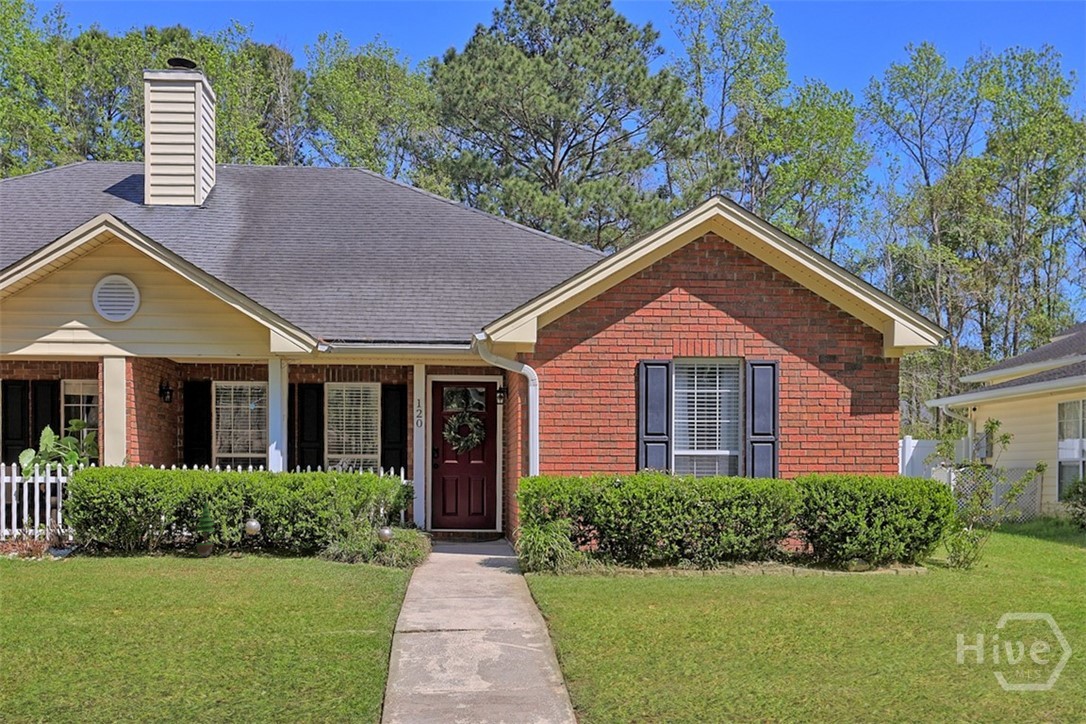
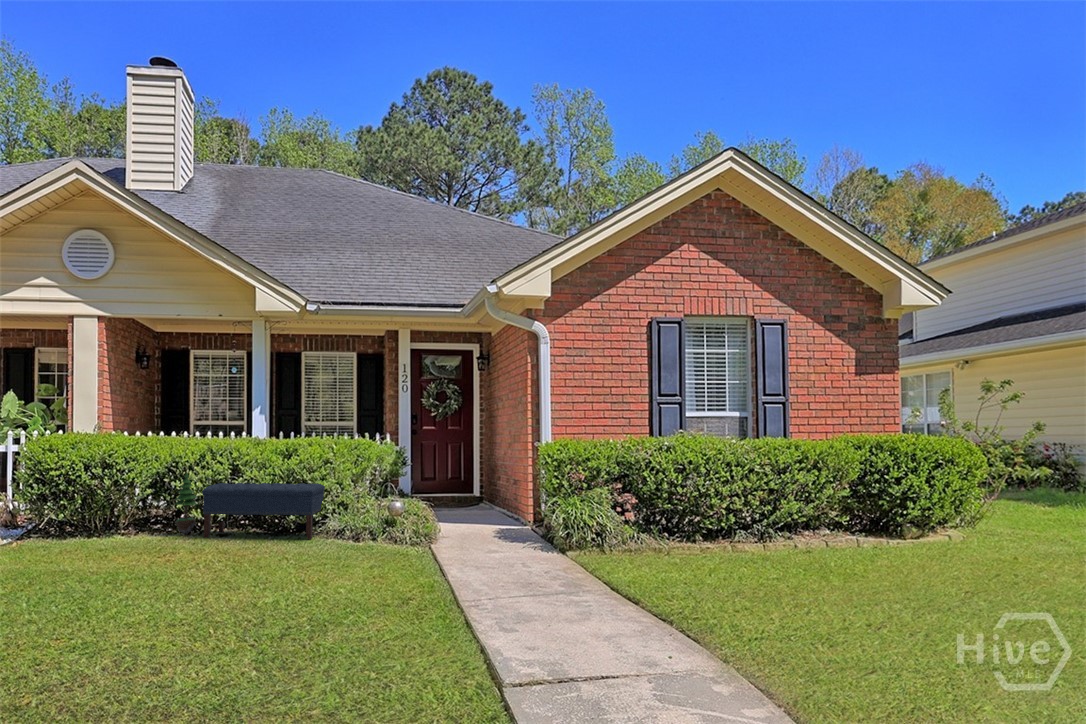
bench: none [218,512,326,565] -> present [202,483,325,539]

